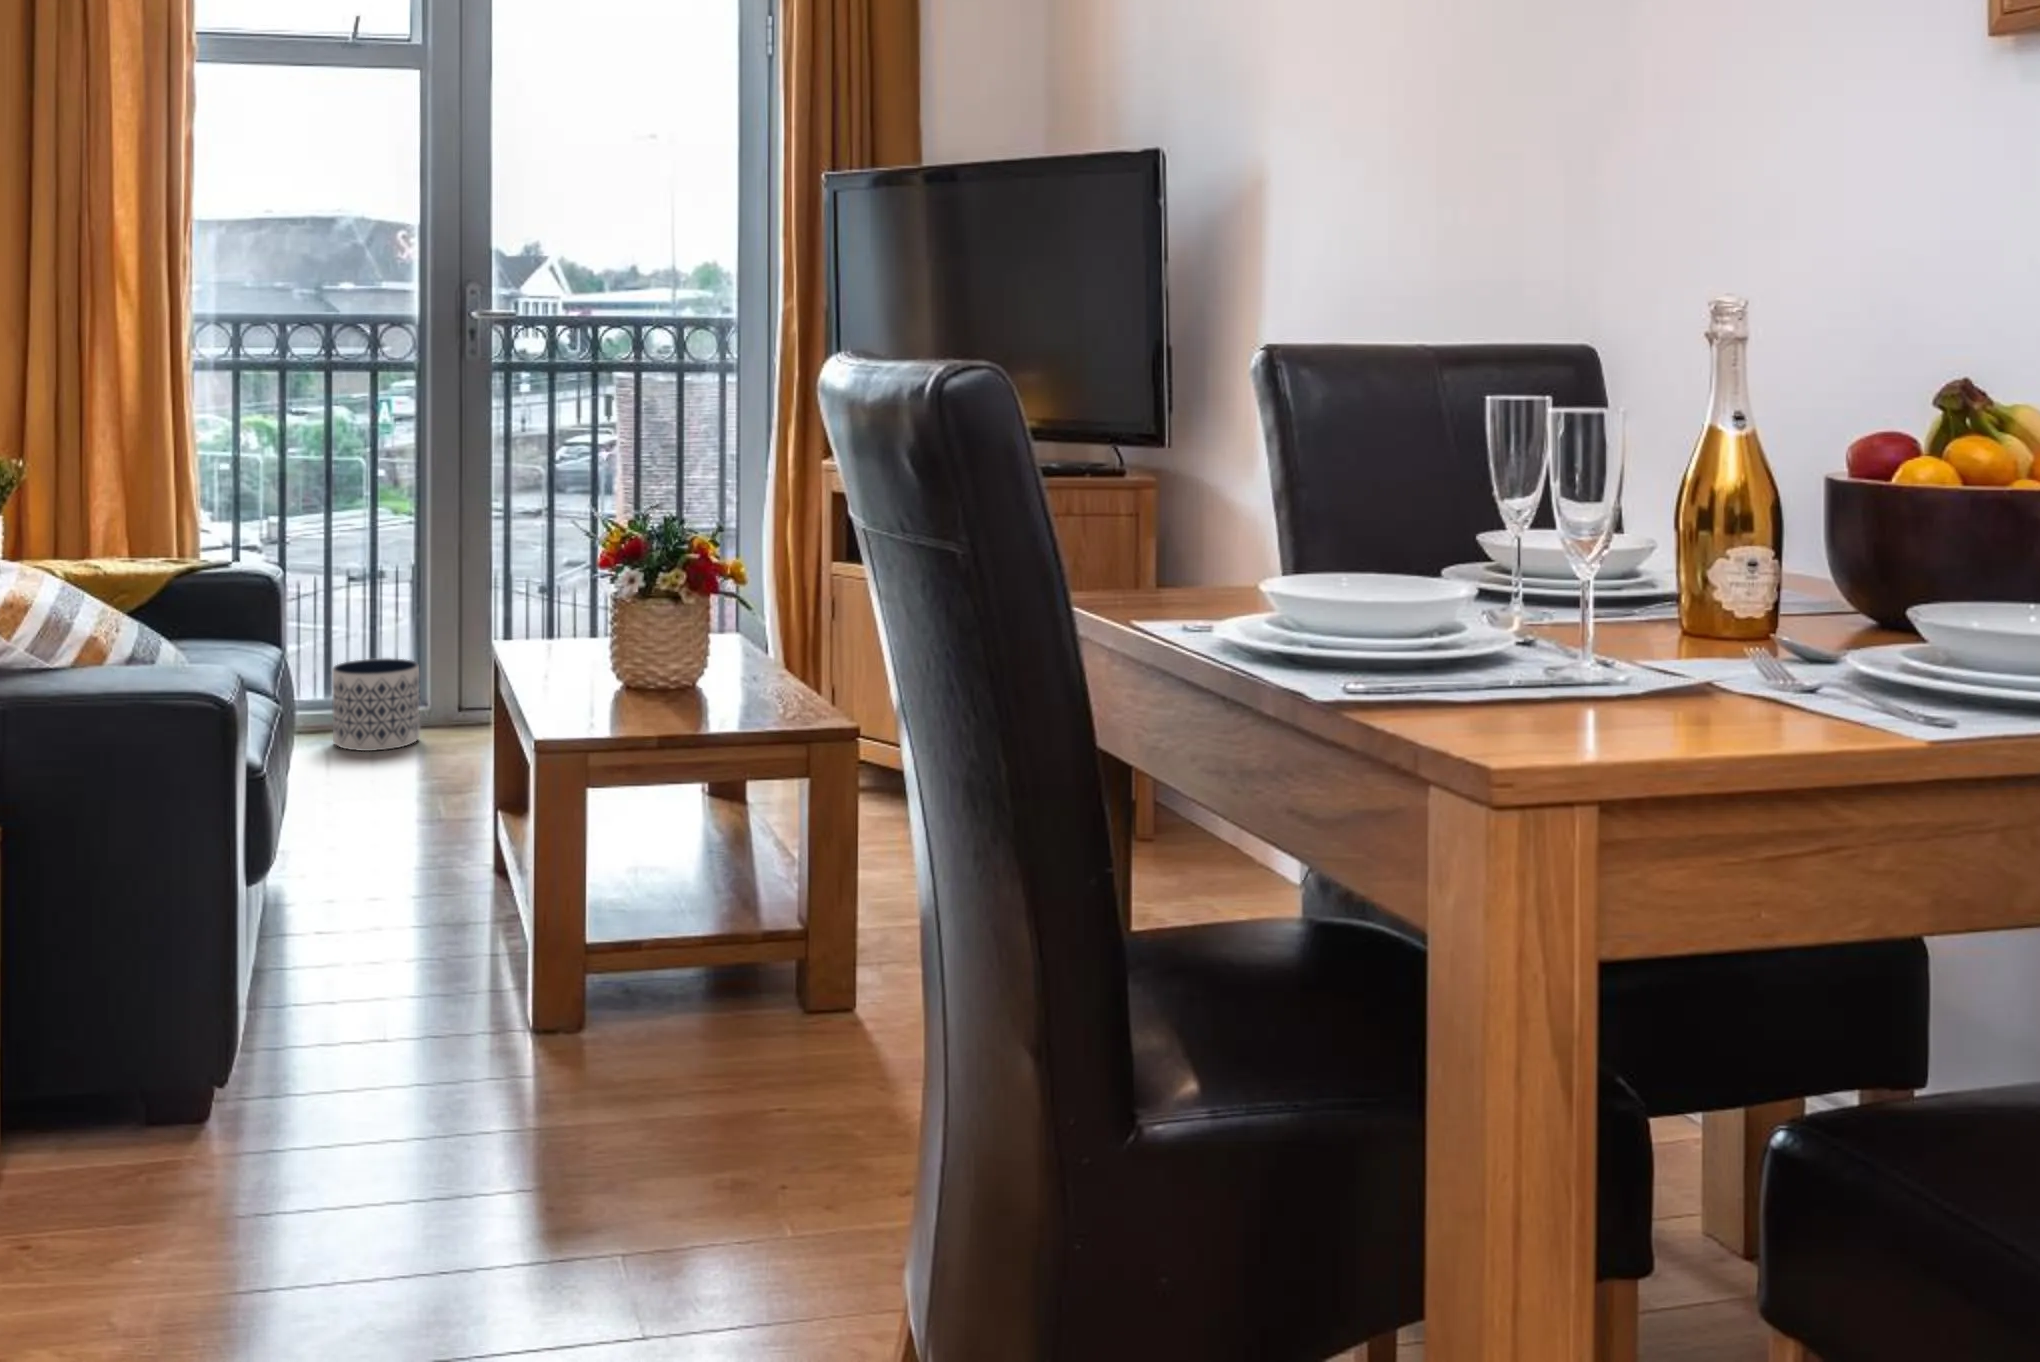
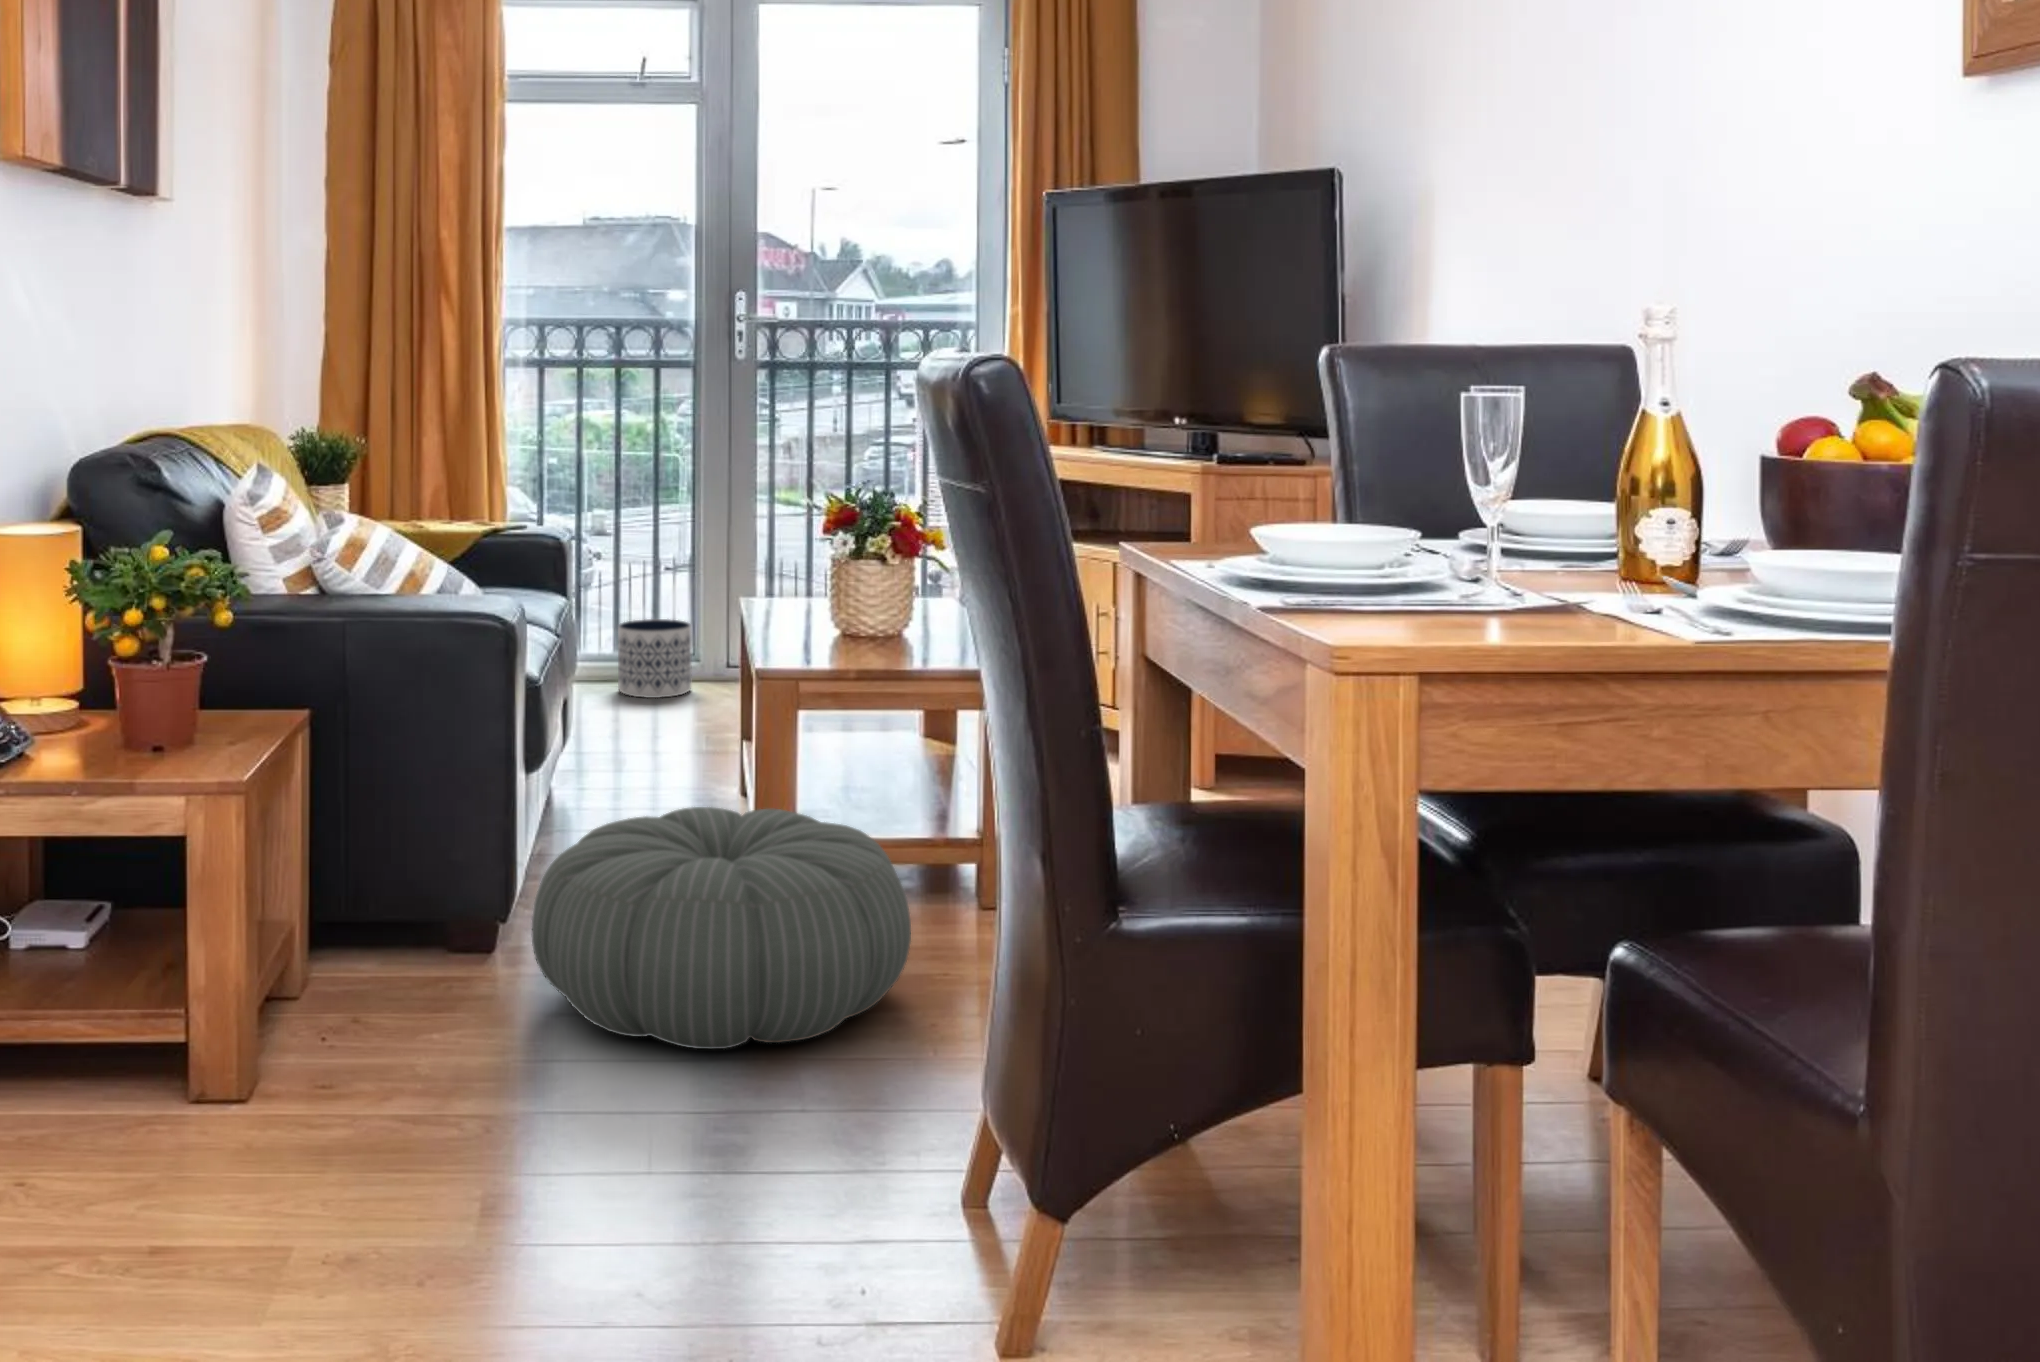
pouf: none [301,912,775,1232] -> present [531,807,911,1049]

